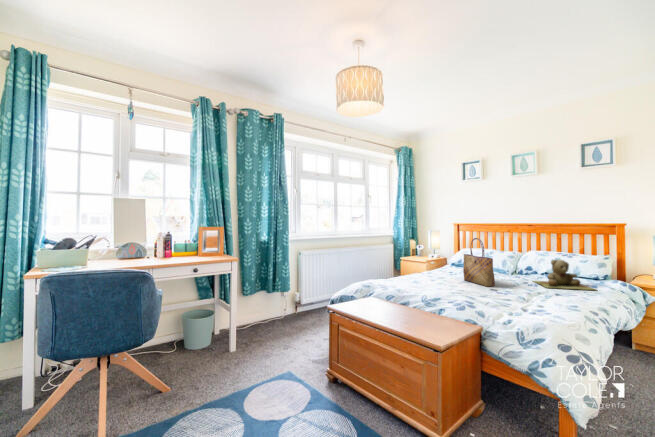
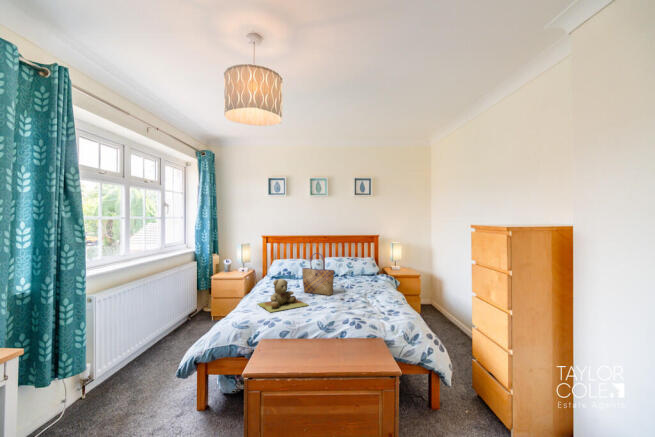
teddy bear: present [534,260,595,290] -> present [258,279,308,312]

